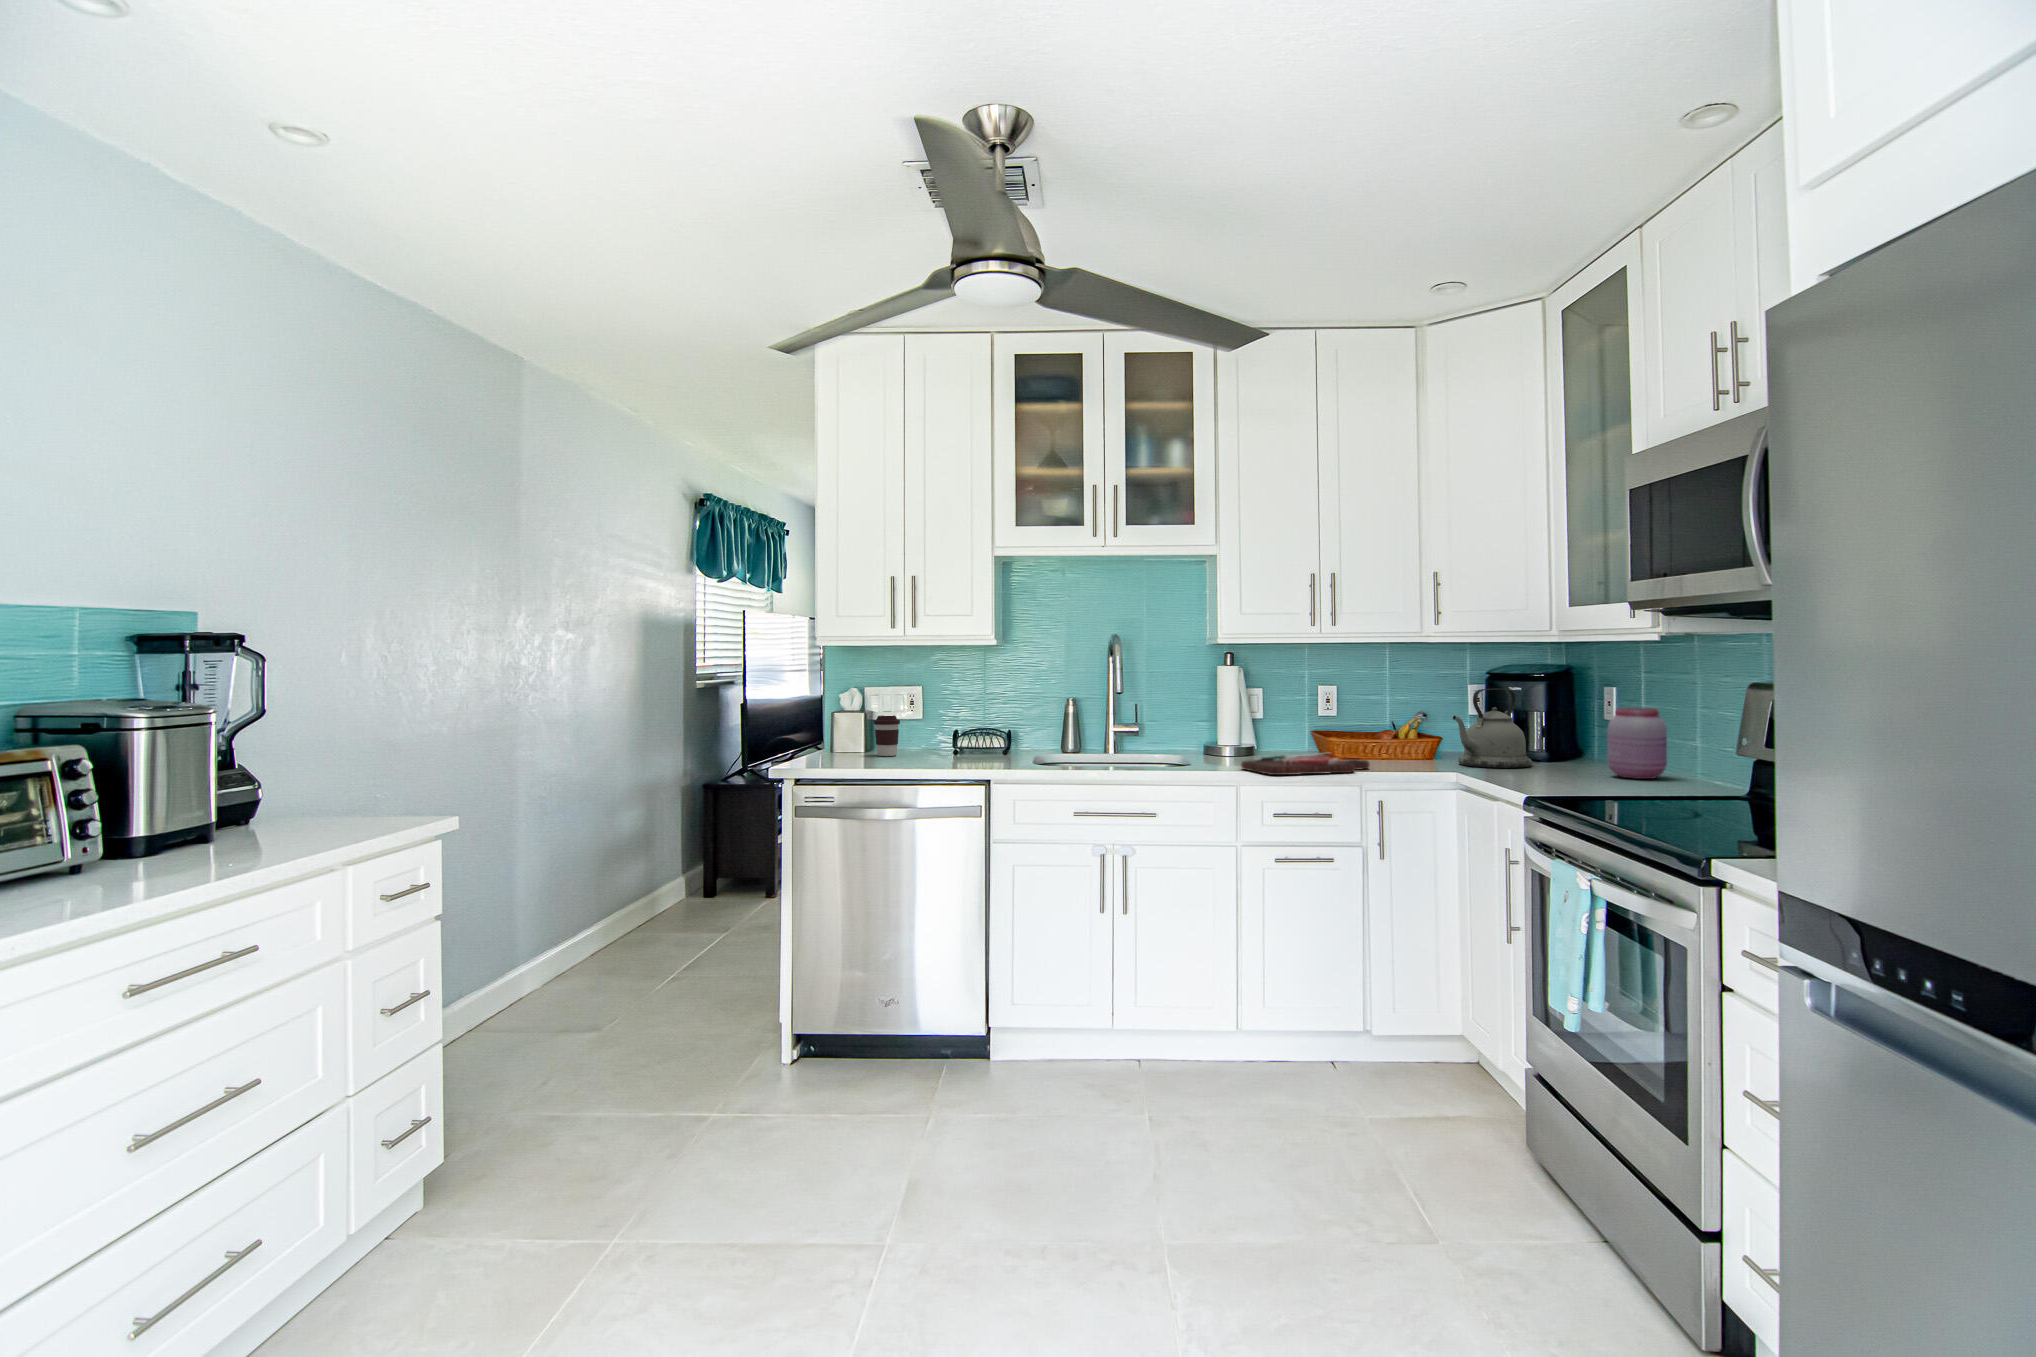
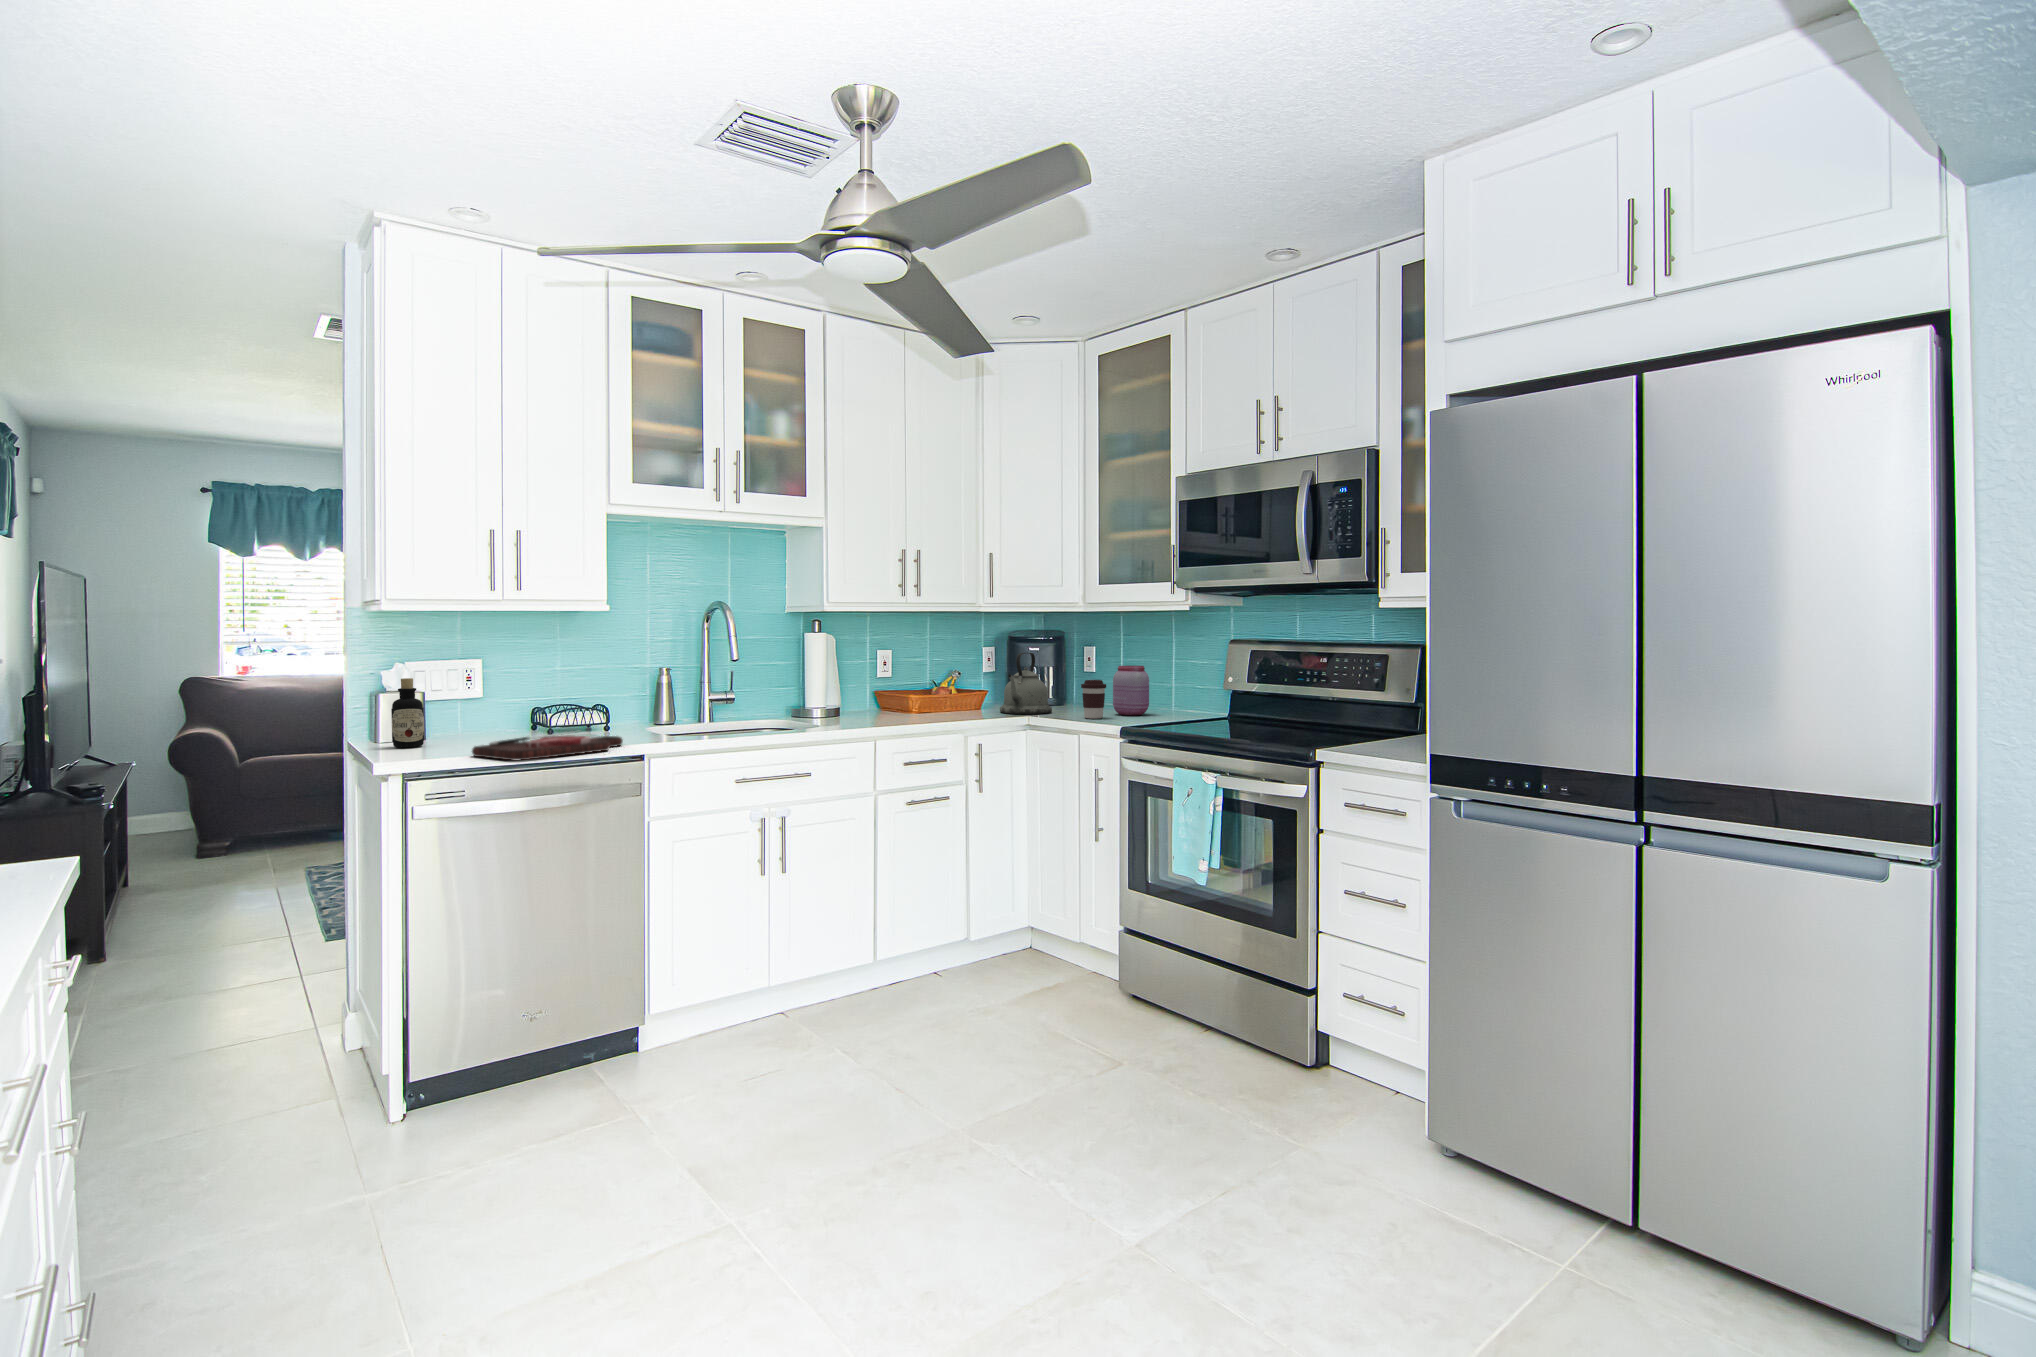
bottle: none [832,705,854,760] -> present [391,678,424,748]
coffee cup: present [874,715,900,756] -> present [1081,680,1106,719]
cutting board: present [1241,755,1370,775] -> present [472,734,623,760]

